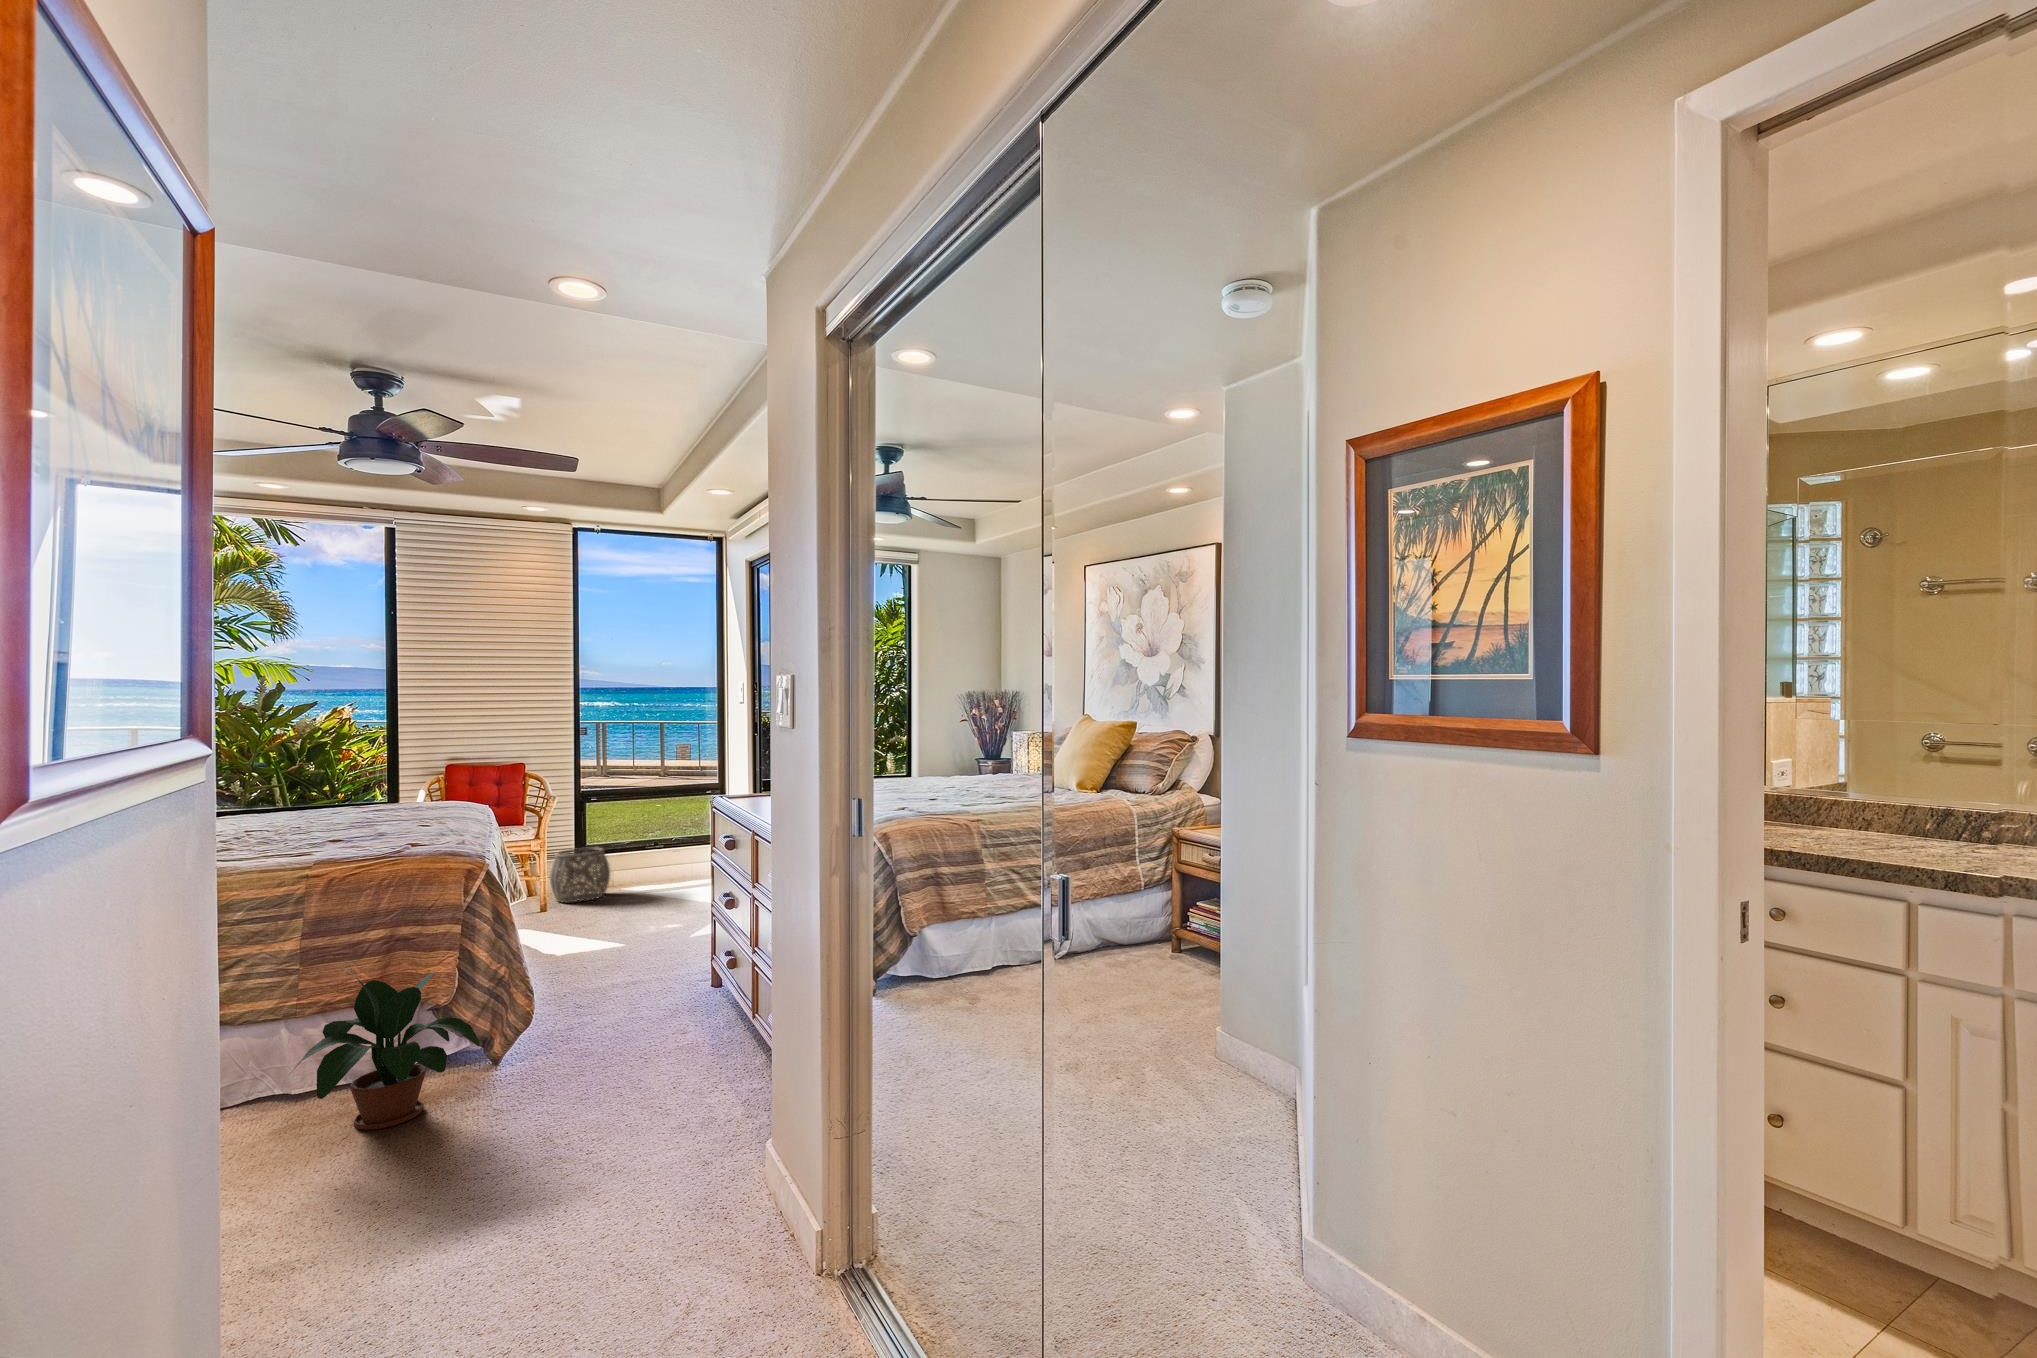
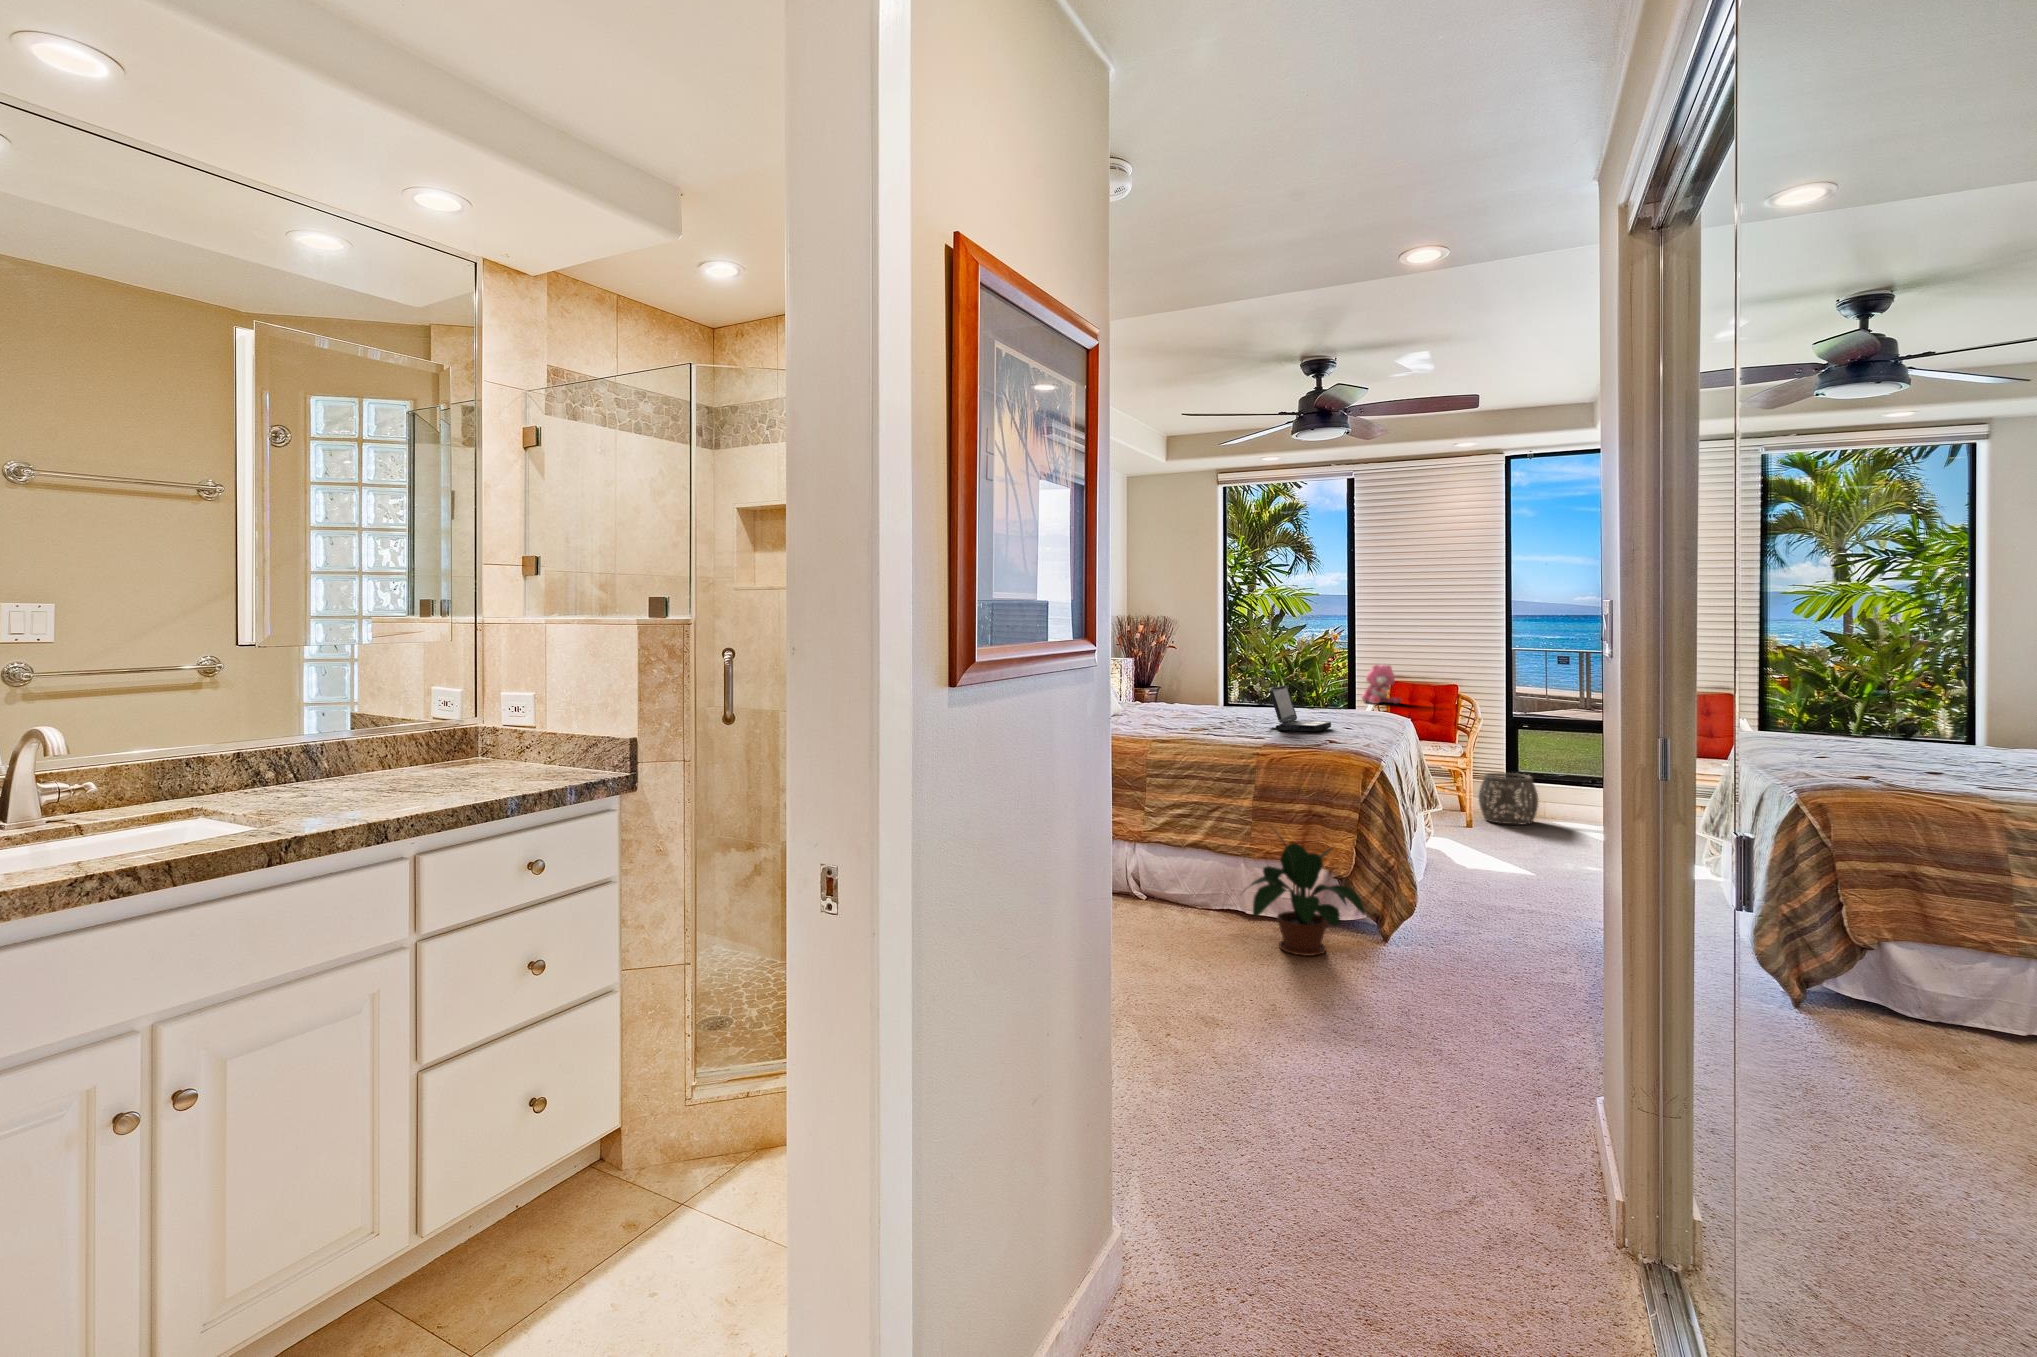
teddy bear: none [409,744,461,791] -> present [1362,664,1401,704]
laptop: none [306,778,397,838] -> present [1269,686,1331,731]

